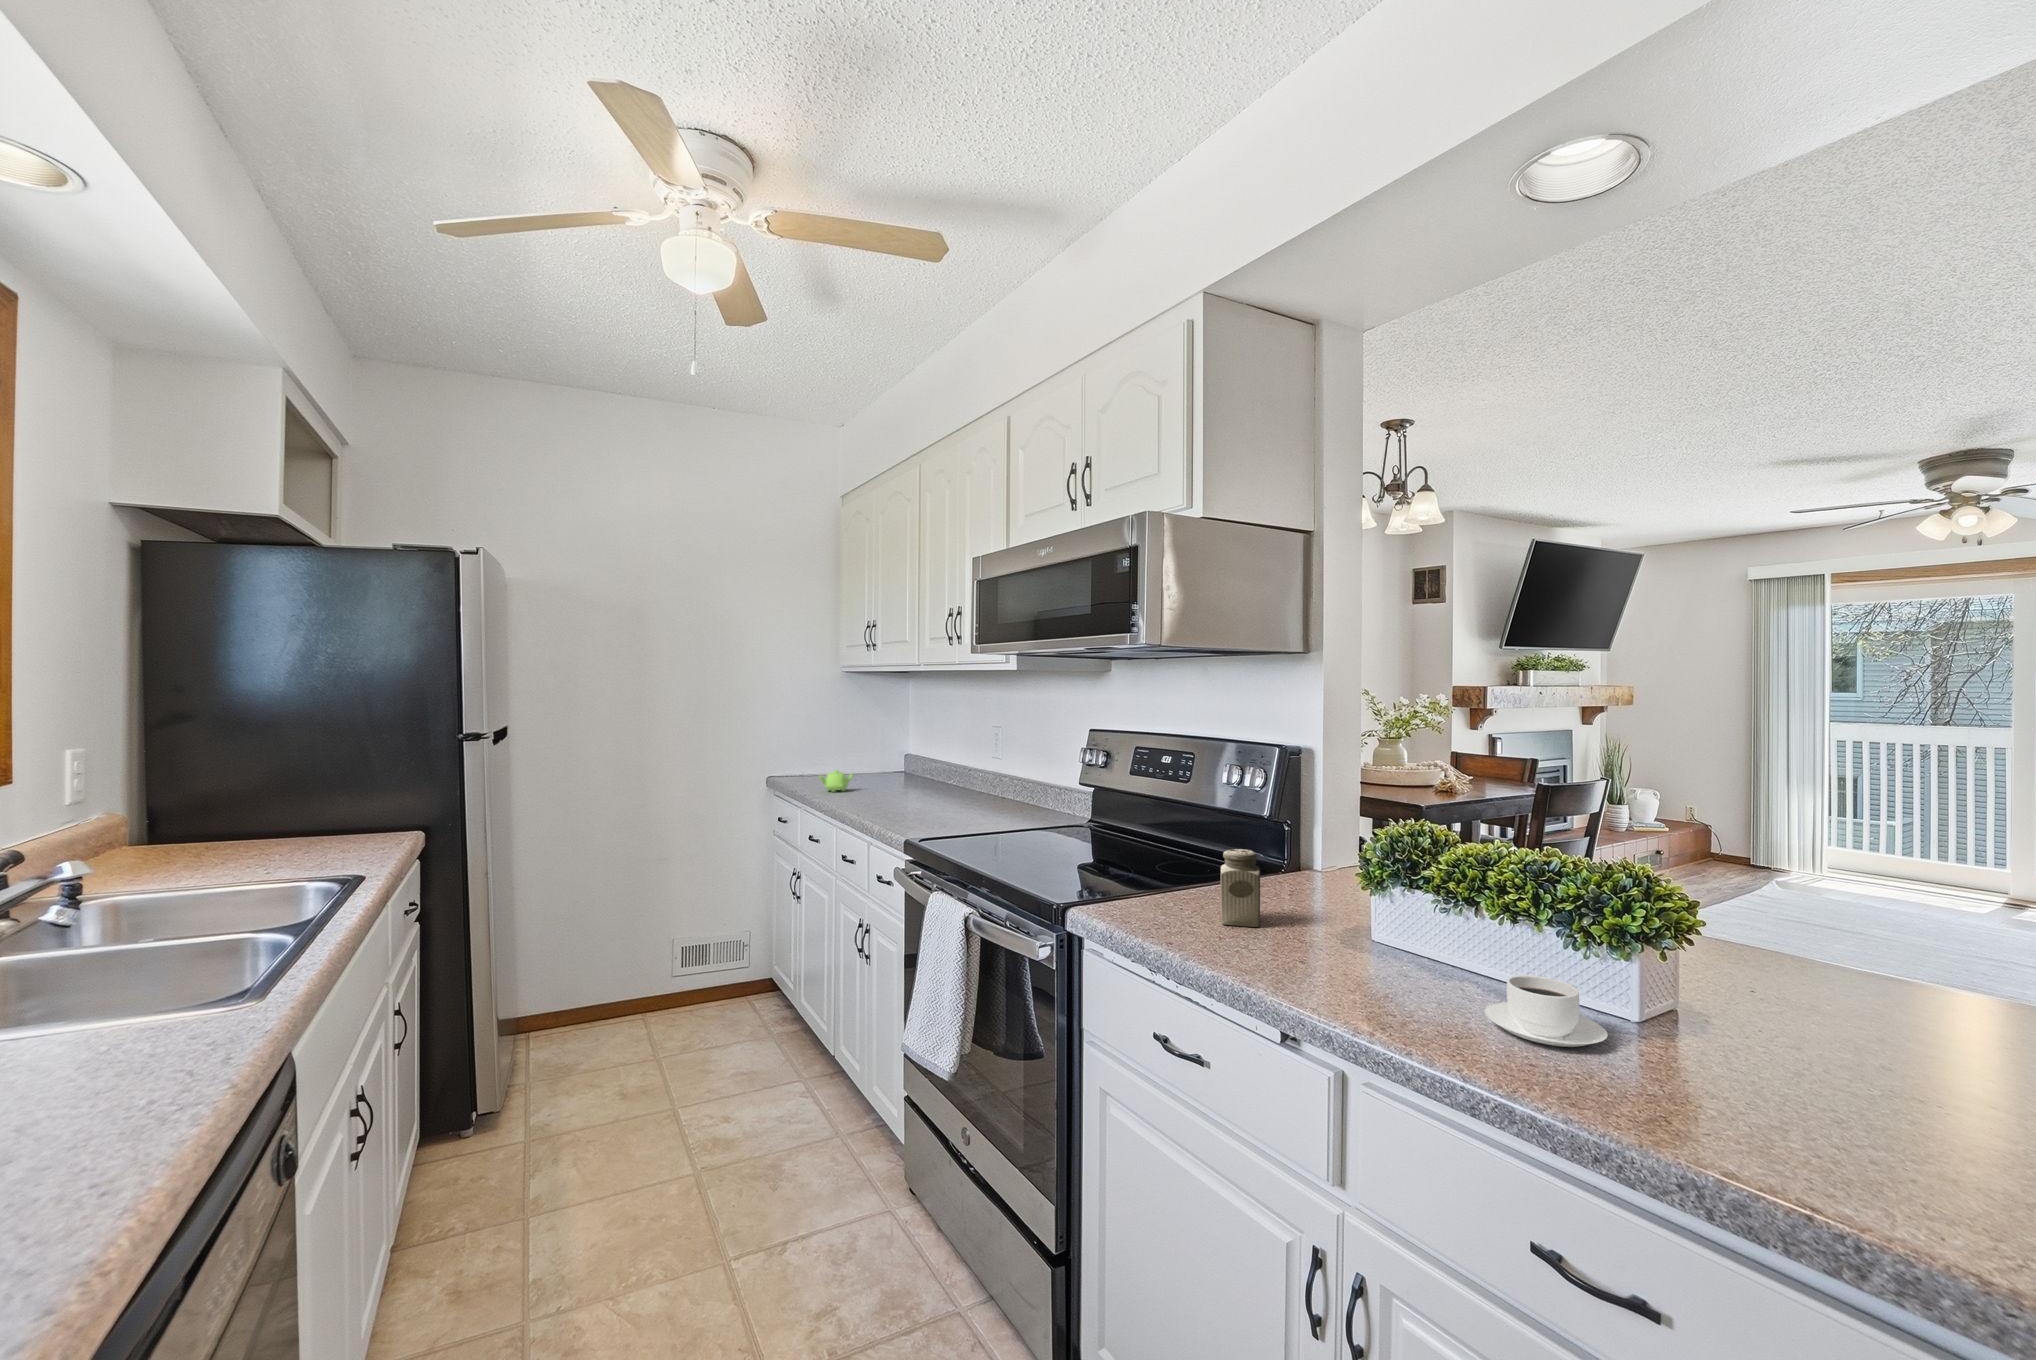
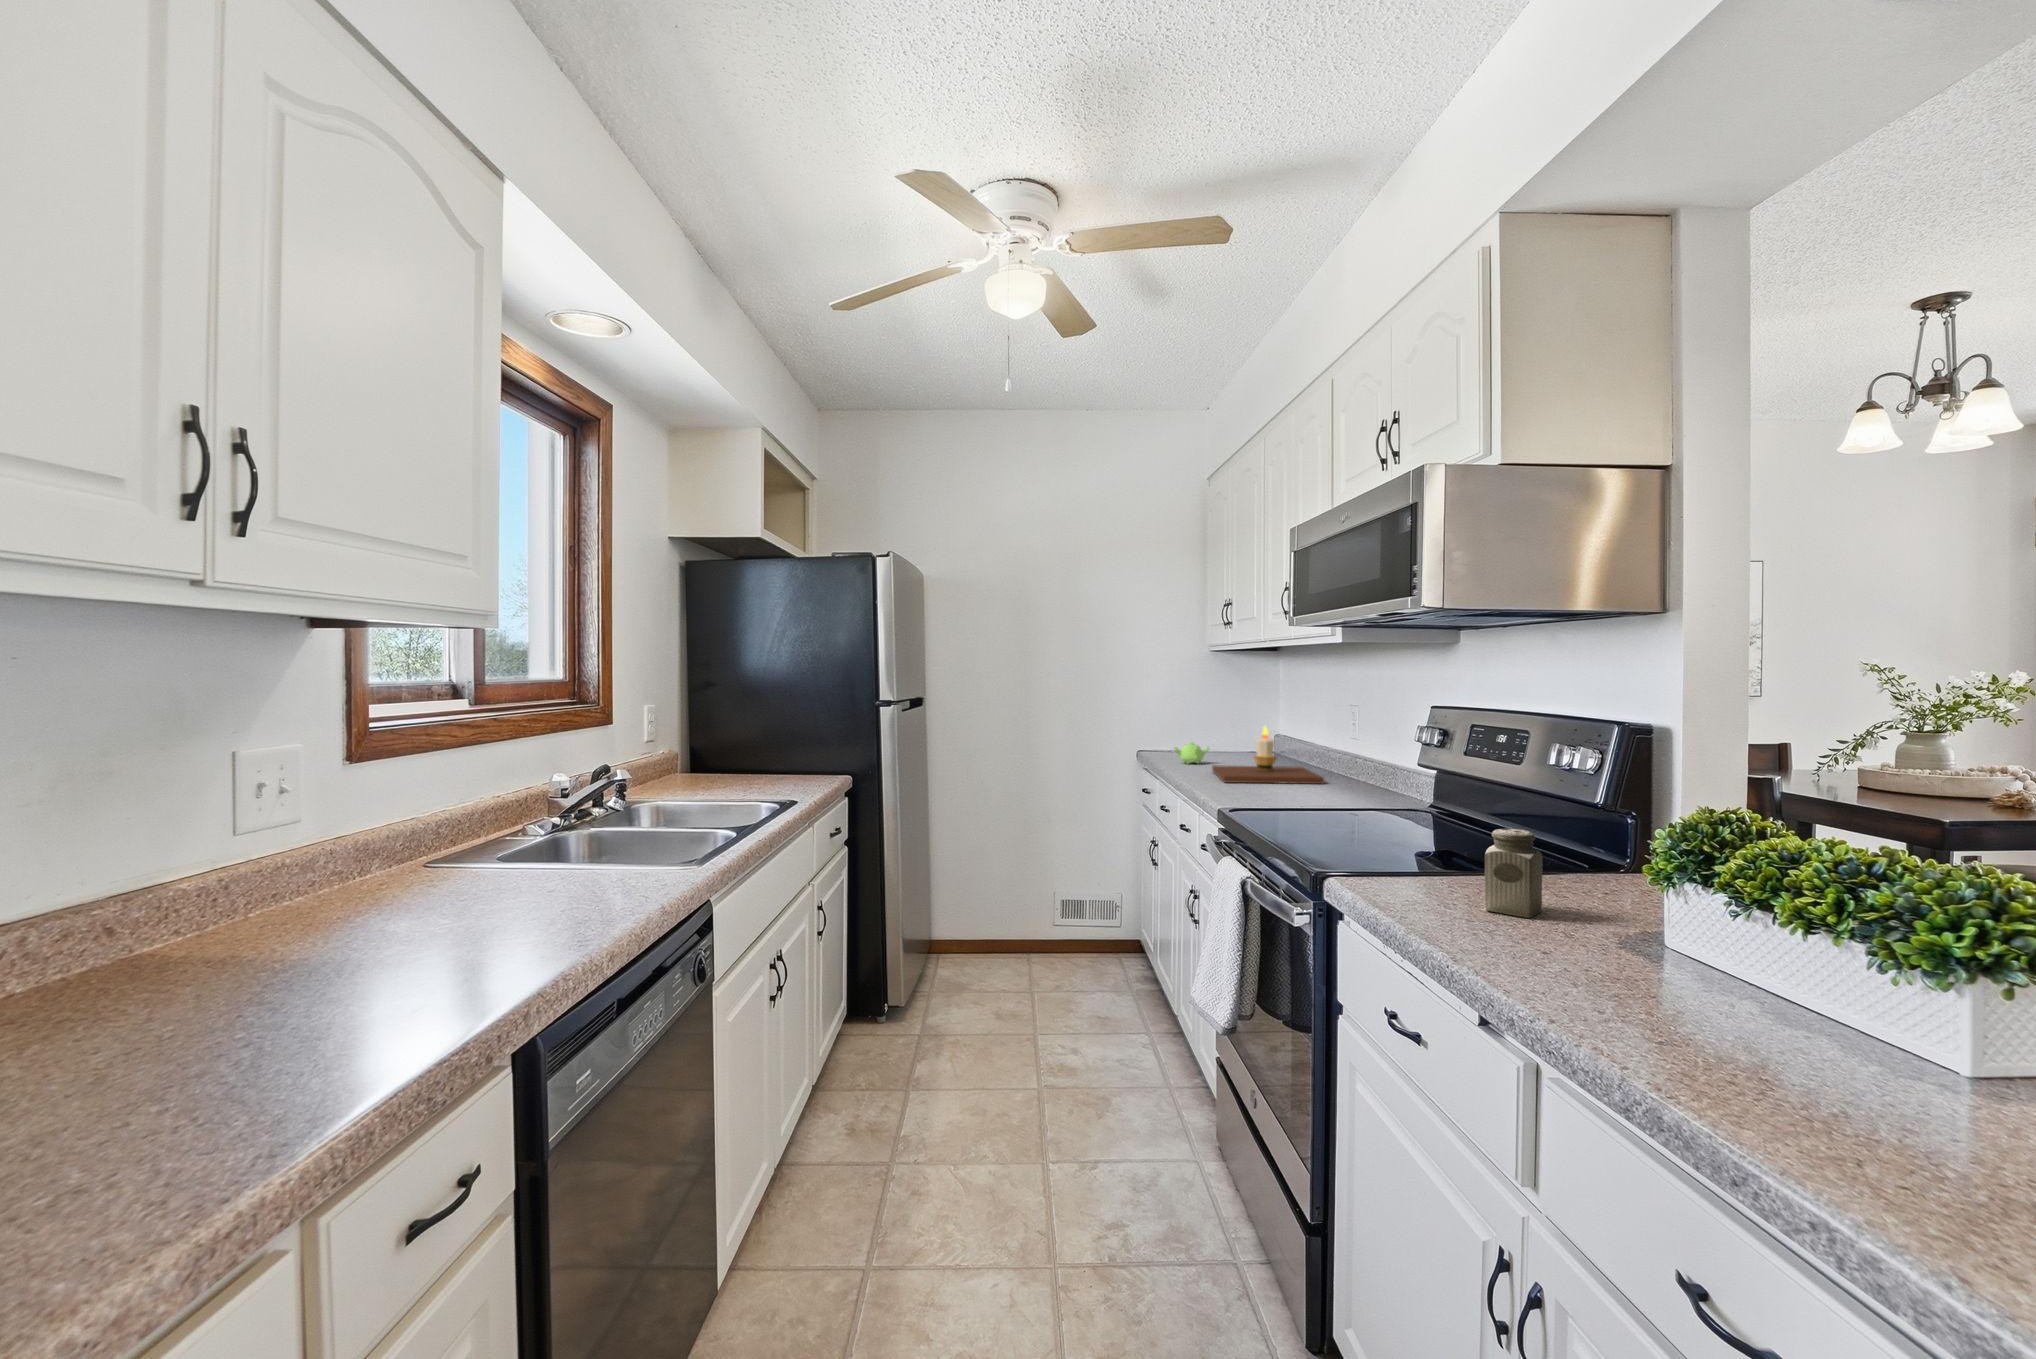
candle: none [865,752,977,811] -> present [1212,726,1324,784]
coffee cup: present [1484,975,1608,1047] -> none [1718,990,1894,1083]

